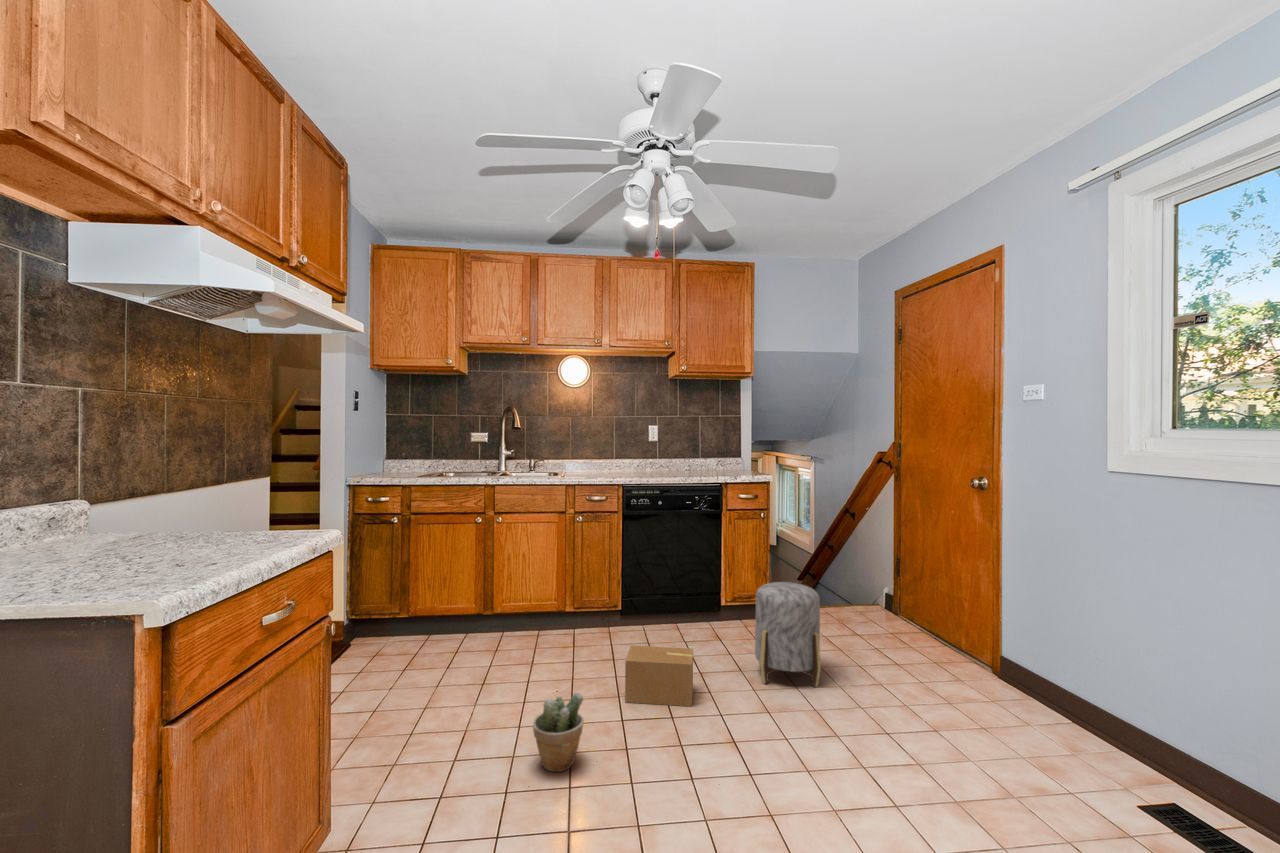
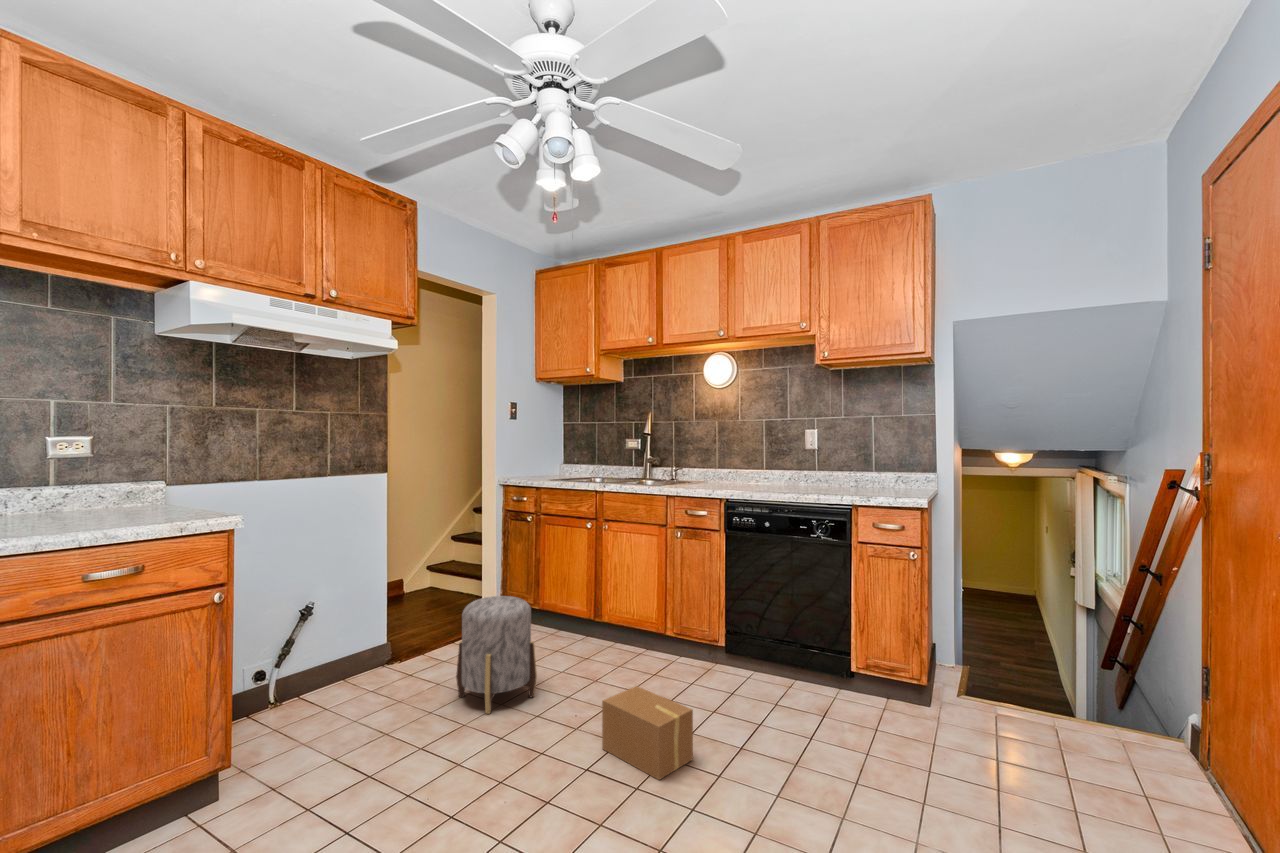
stool: present [755,582,821,687] -> present [456,596,537,714]
potted plant: present [533,693,583,772] -> none [431,713,487,794]

